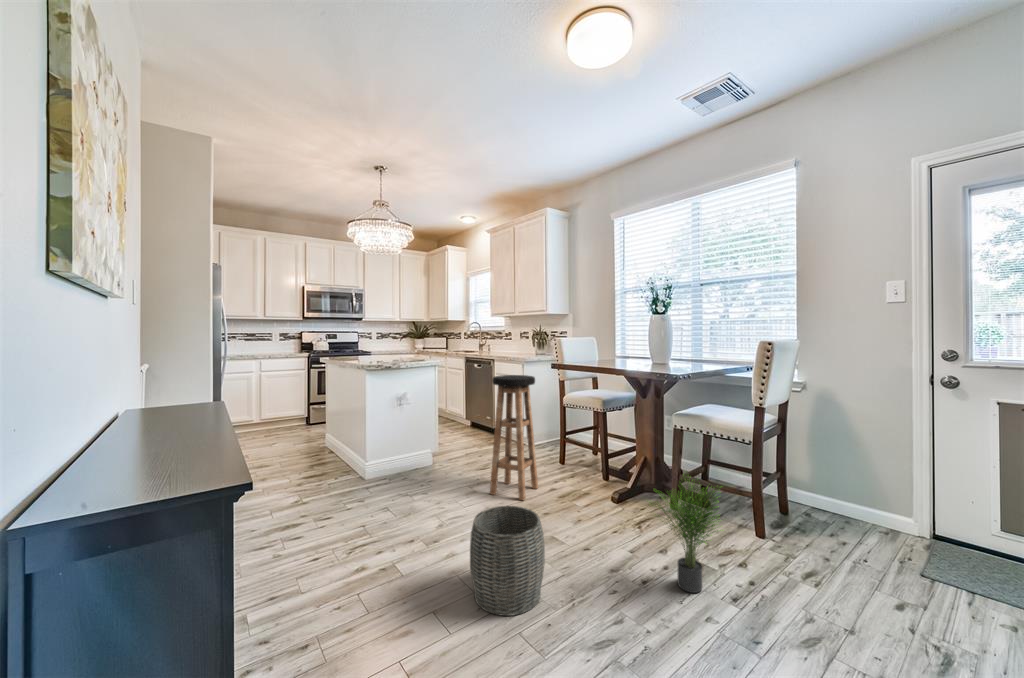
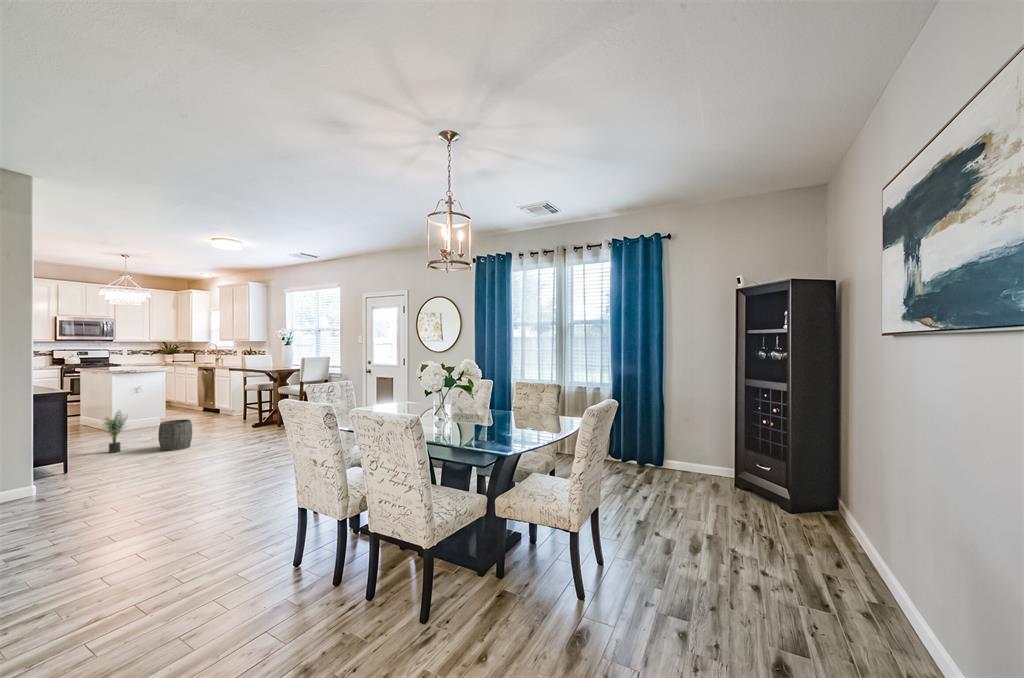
bar stool: present [490,375,538,500] -> none [190,374,220,431]
potted plant: present [661,477,719,593] -> present [103,412,126,453]

